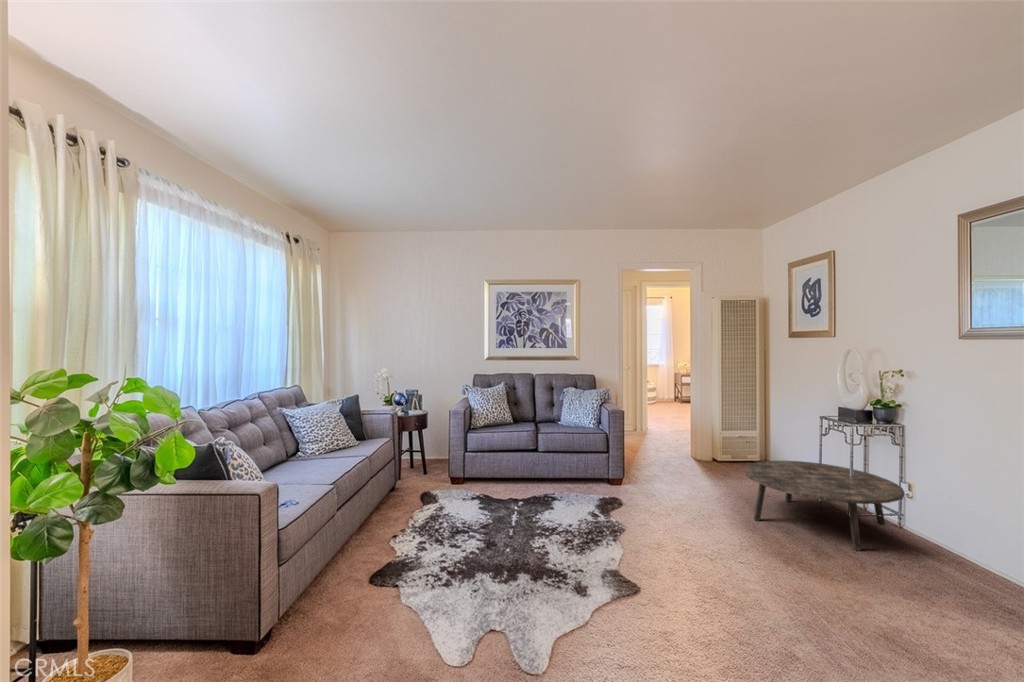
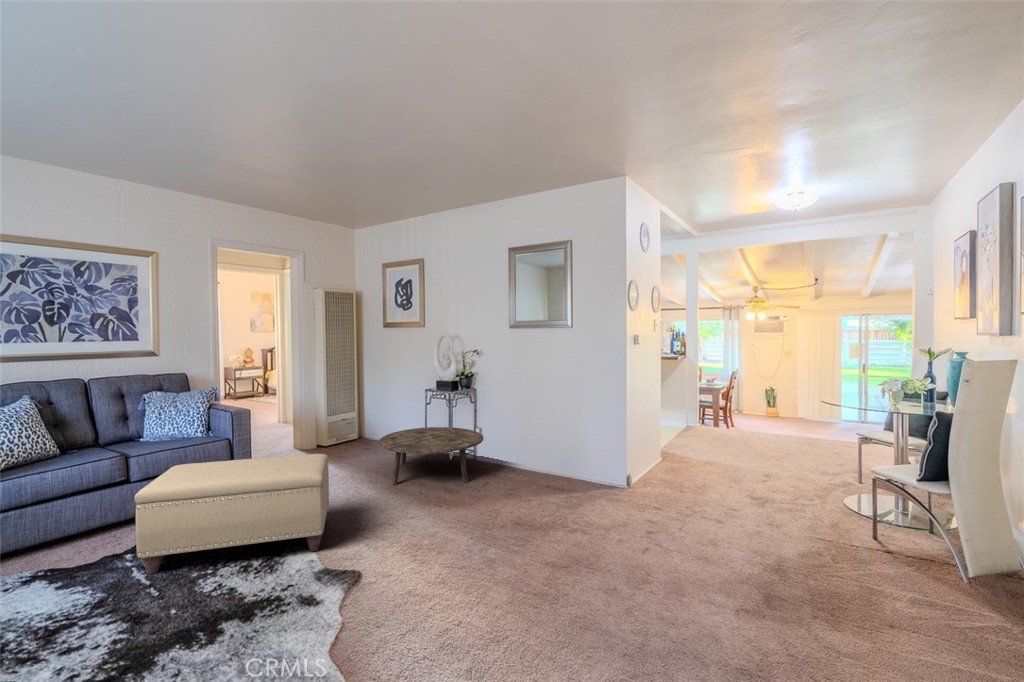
ottoman: none [512,445,661,552] -> present [134,454,329,574]

